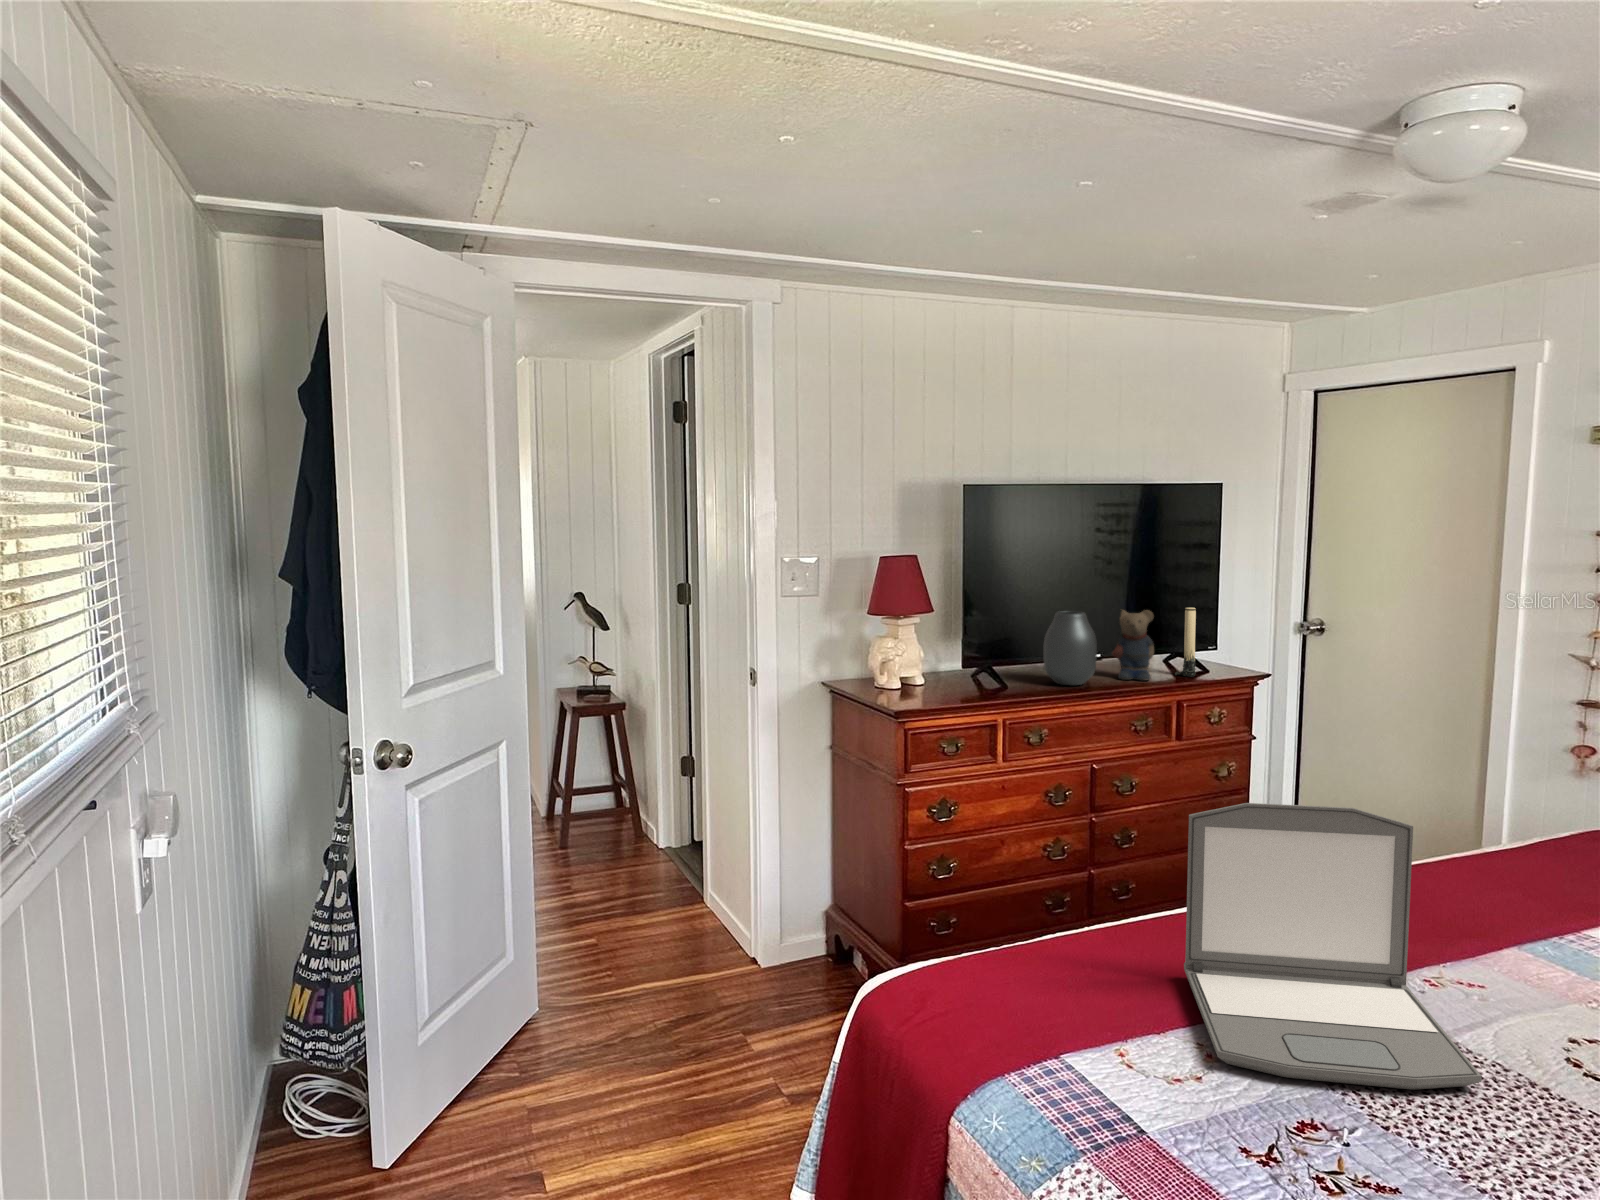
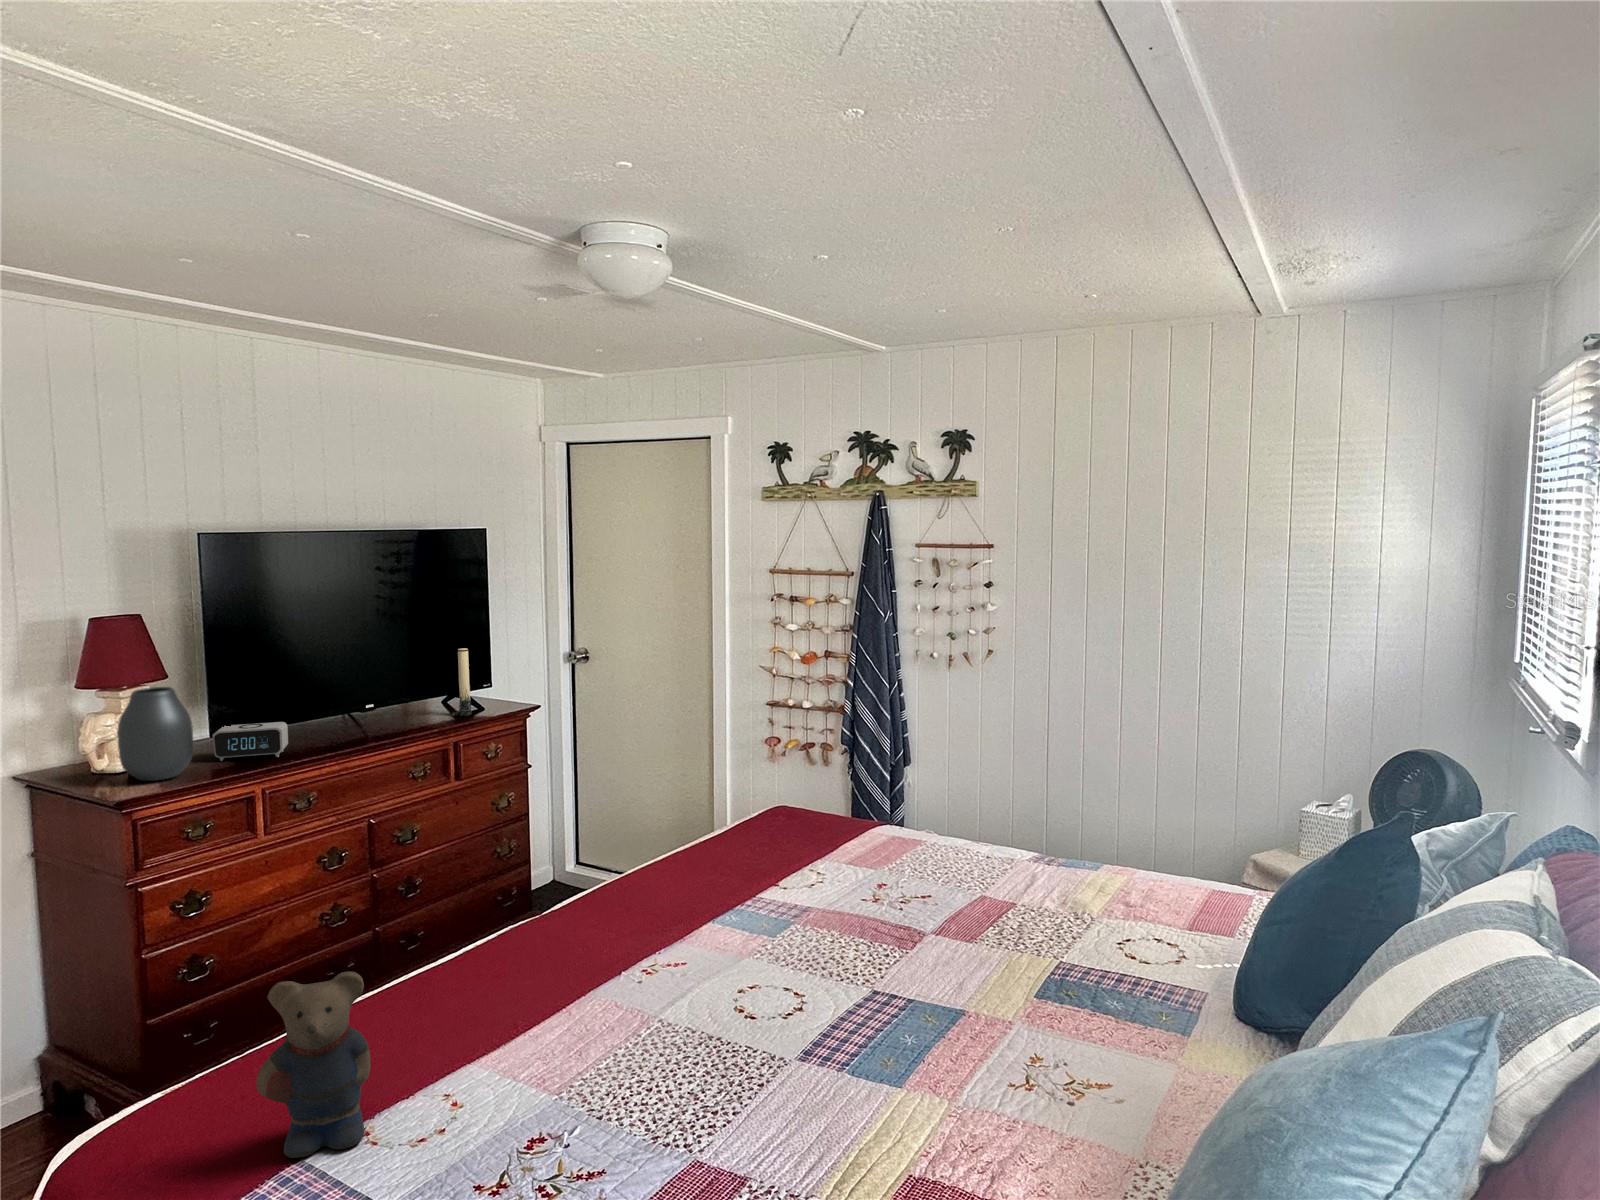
teddy bear: present [1112,610,1154,681] -> present [256,972,371,1158]
vase: present [1044,611,1097,685] -> present [117,687,193,781]
alarm clock: none [966,659,1026,692] -> present [213,722,288,761]
laptop: present [1184,803,1482,1090] -> none [433,839,673,1106]

